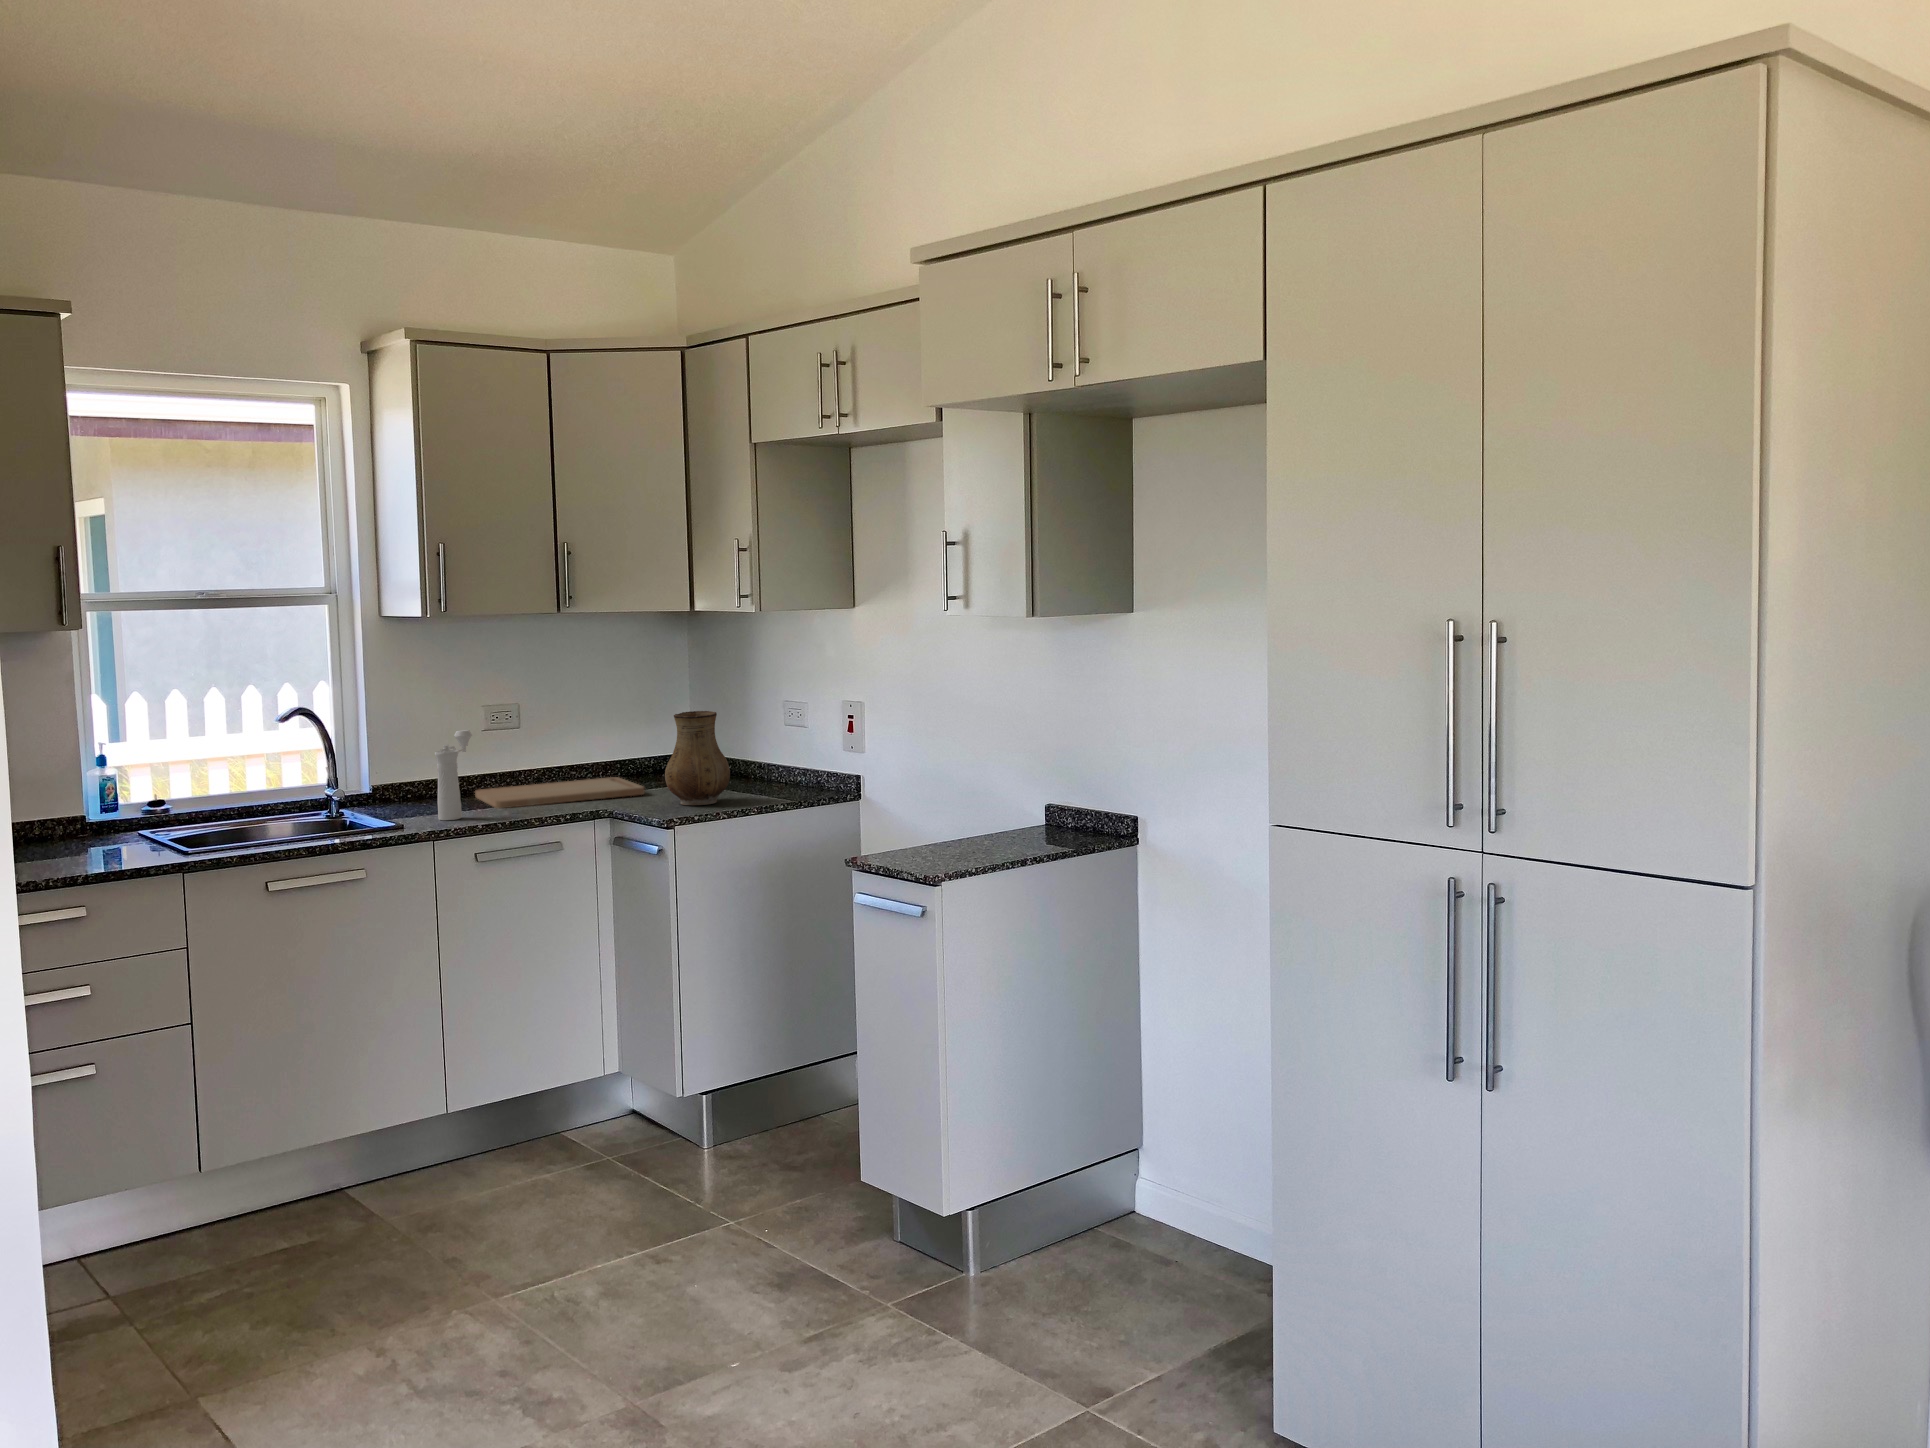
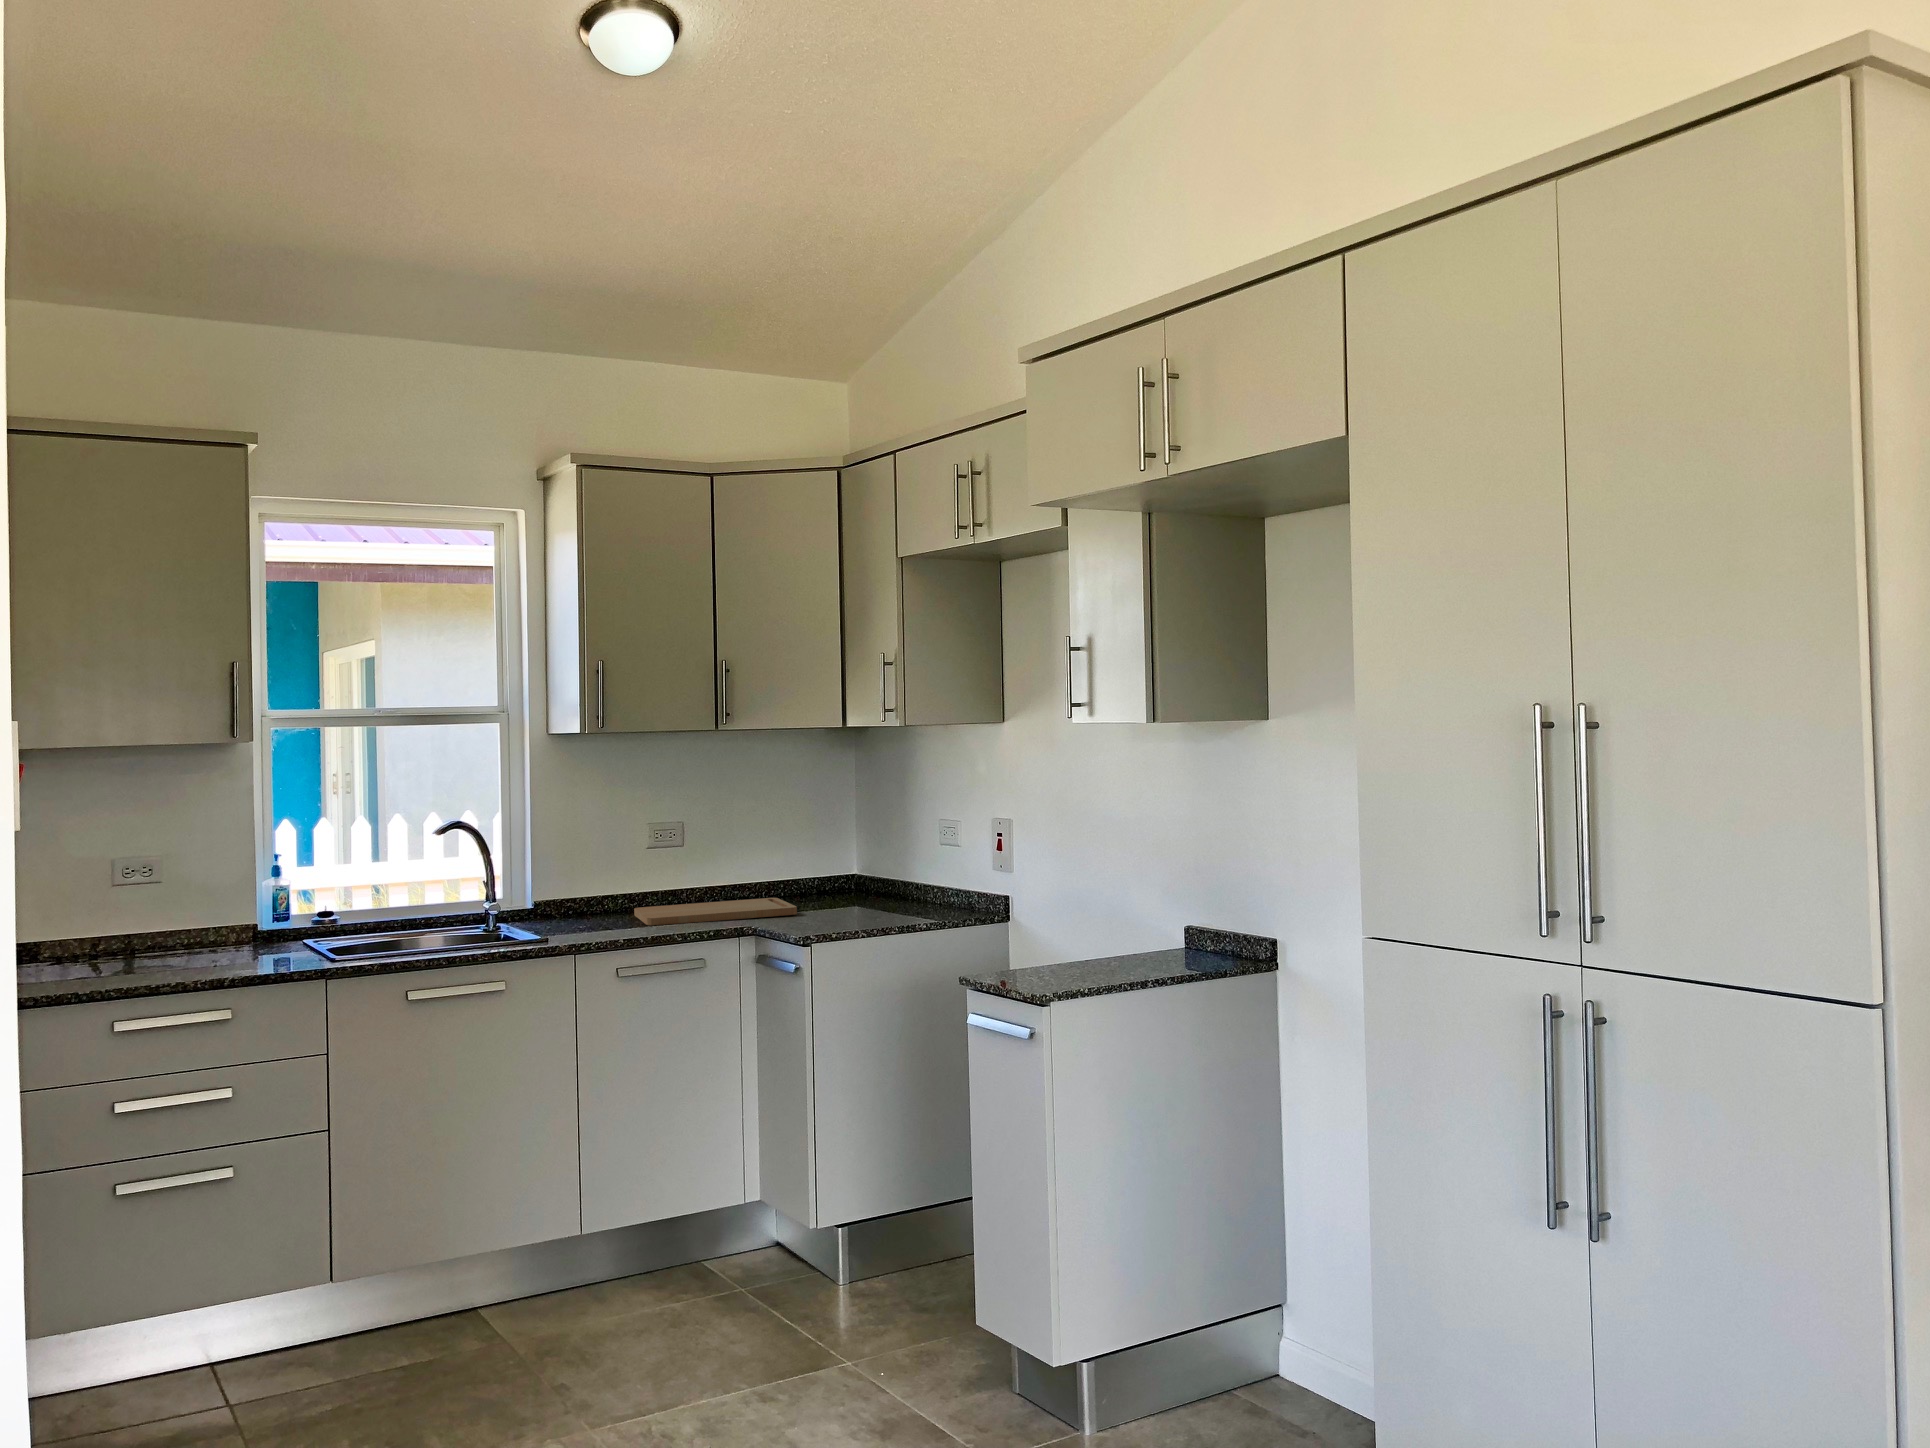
ceramic pitcher: present [665,711,730,805] -> none [811,829,876,925]
pepper mill: present [434,730,472,820] -> none [584,846,624,935]

